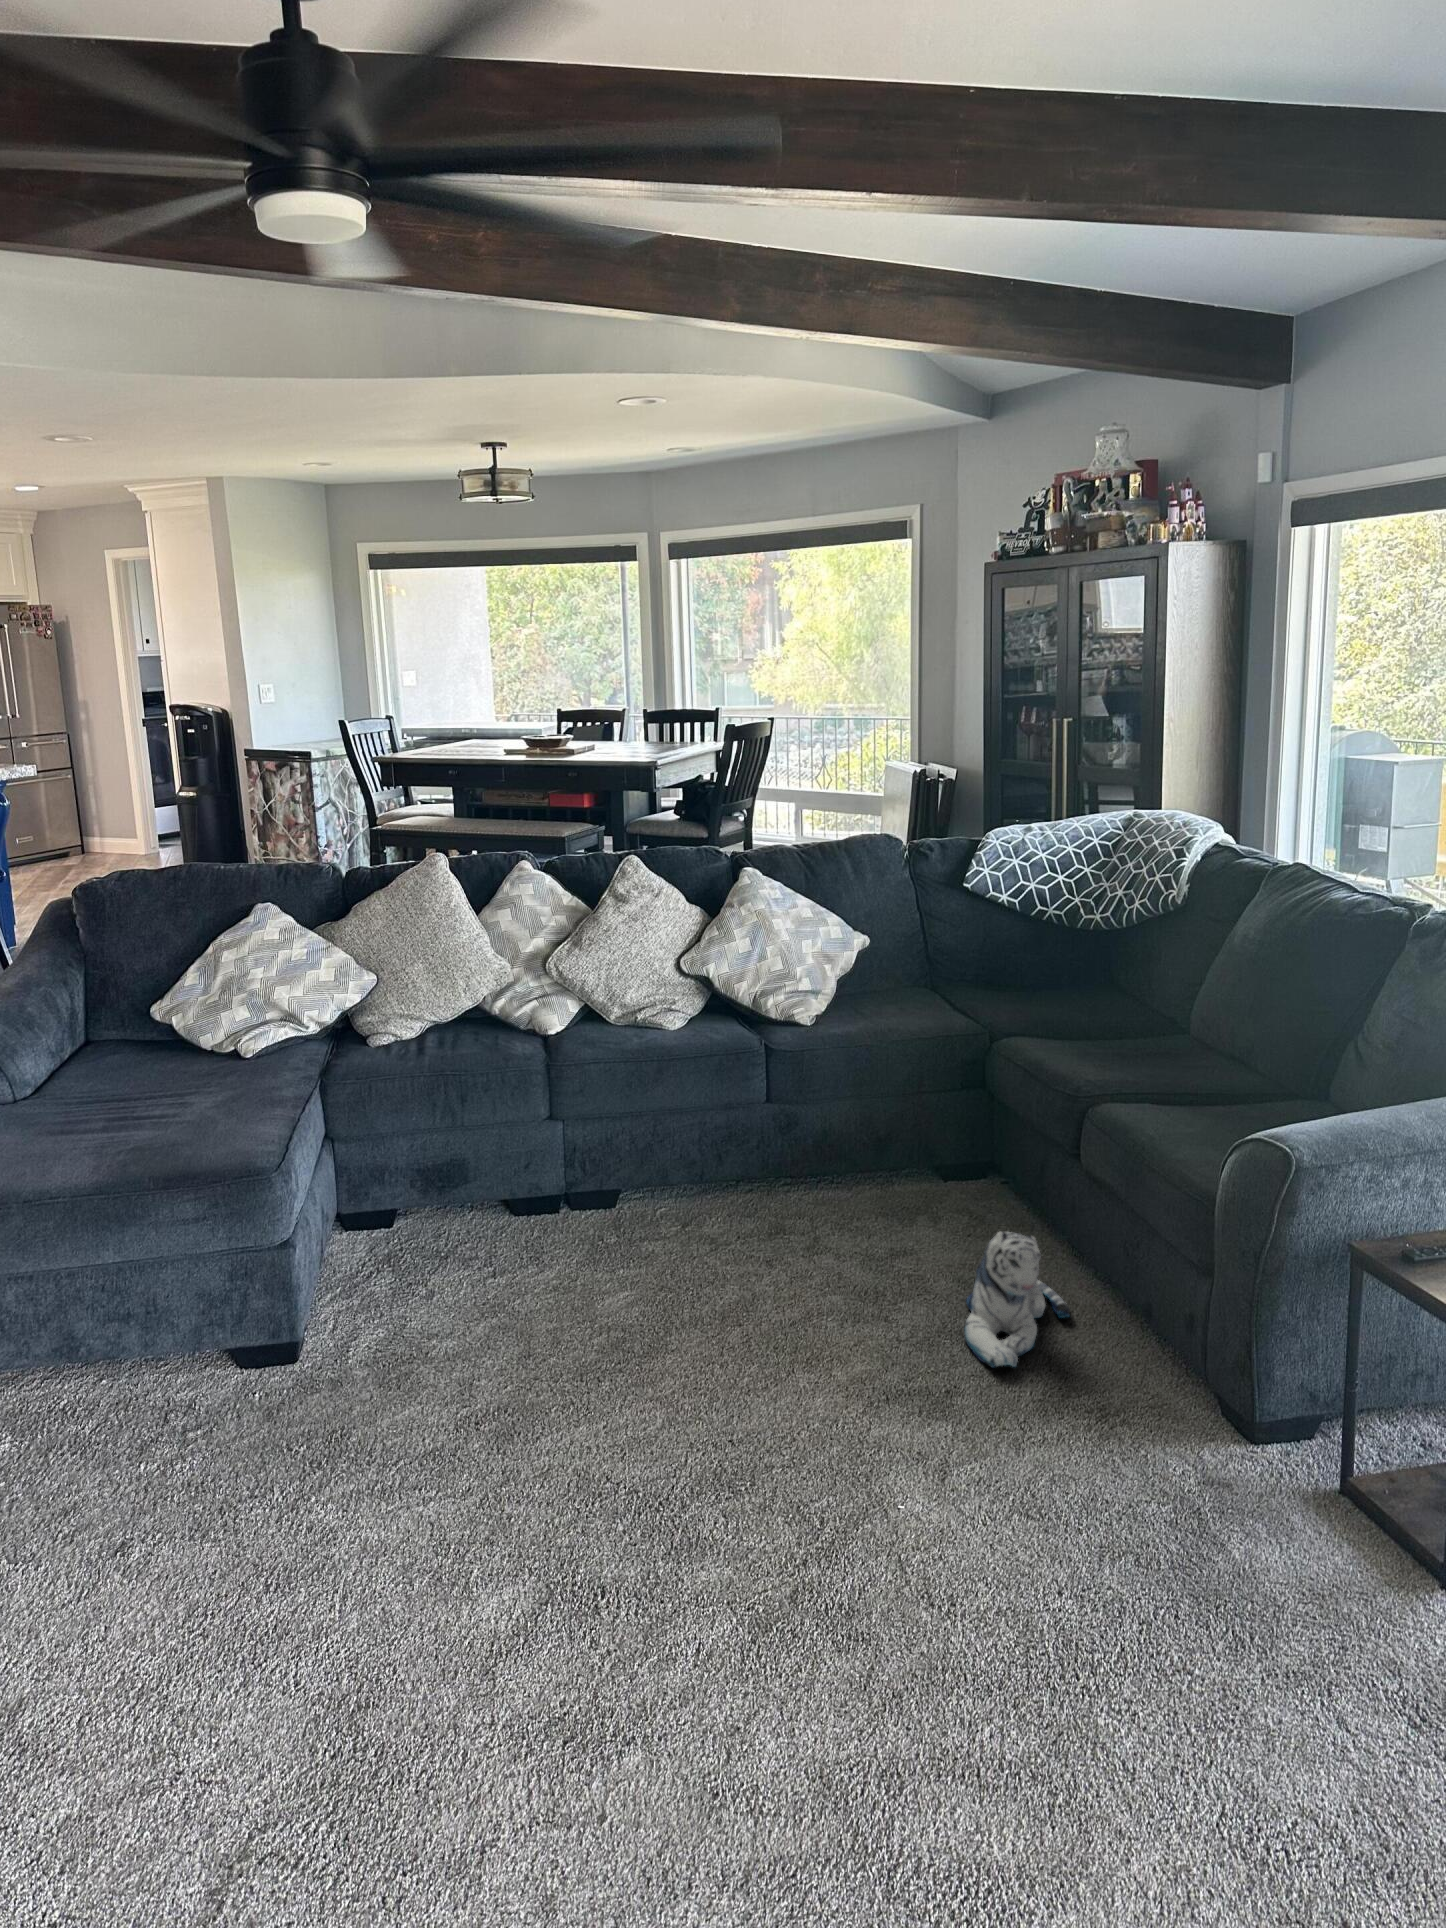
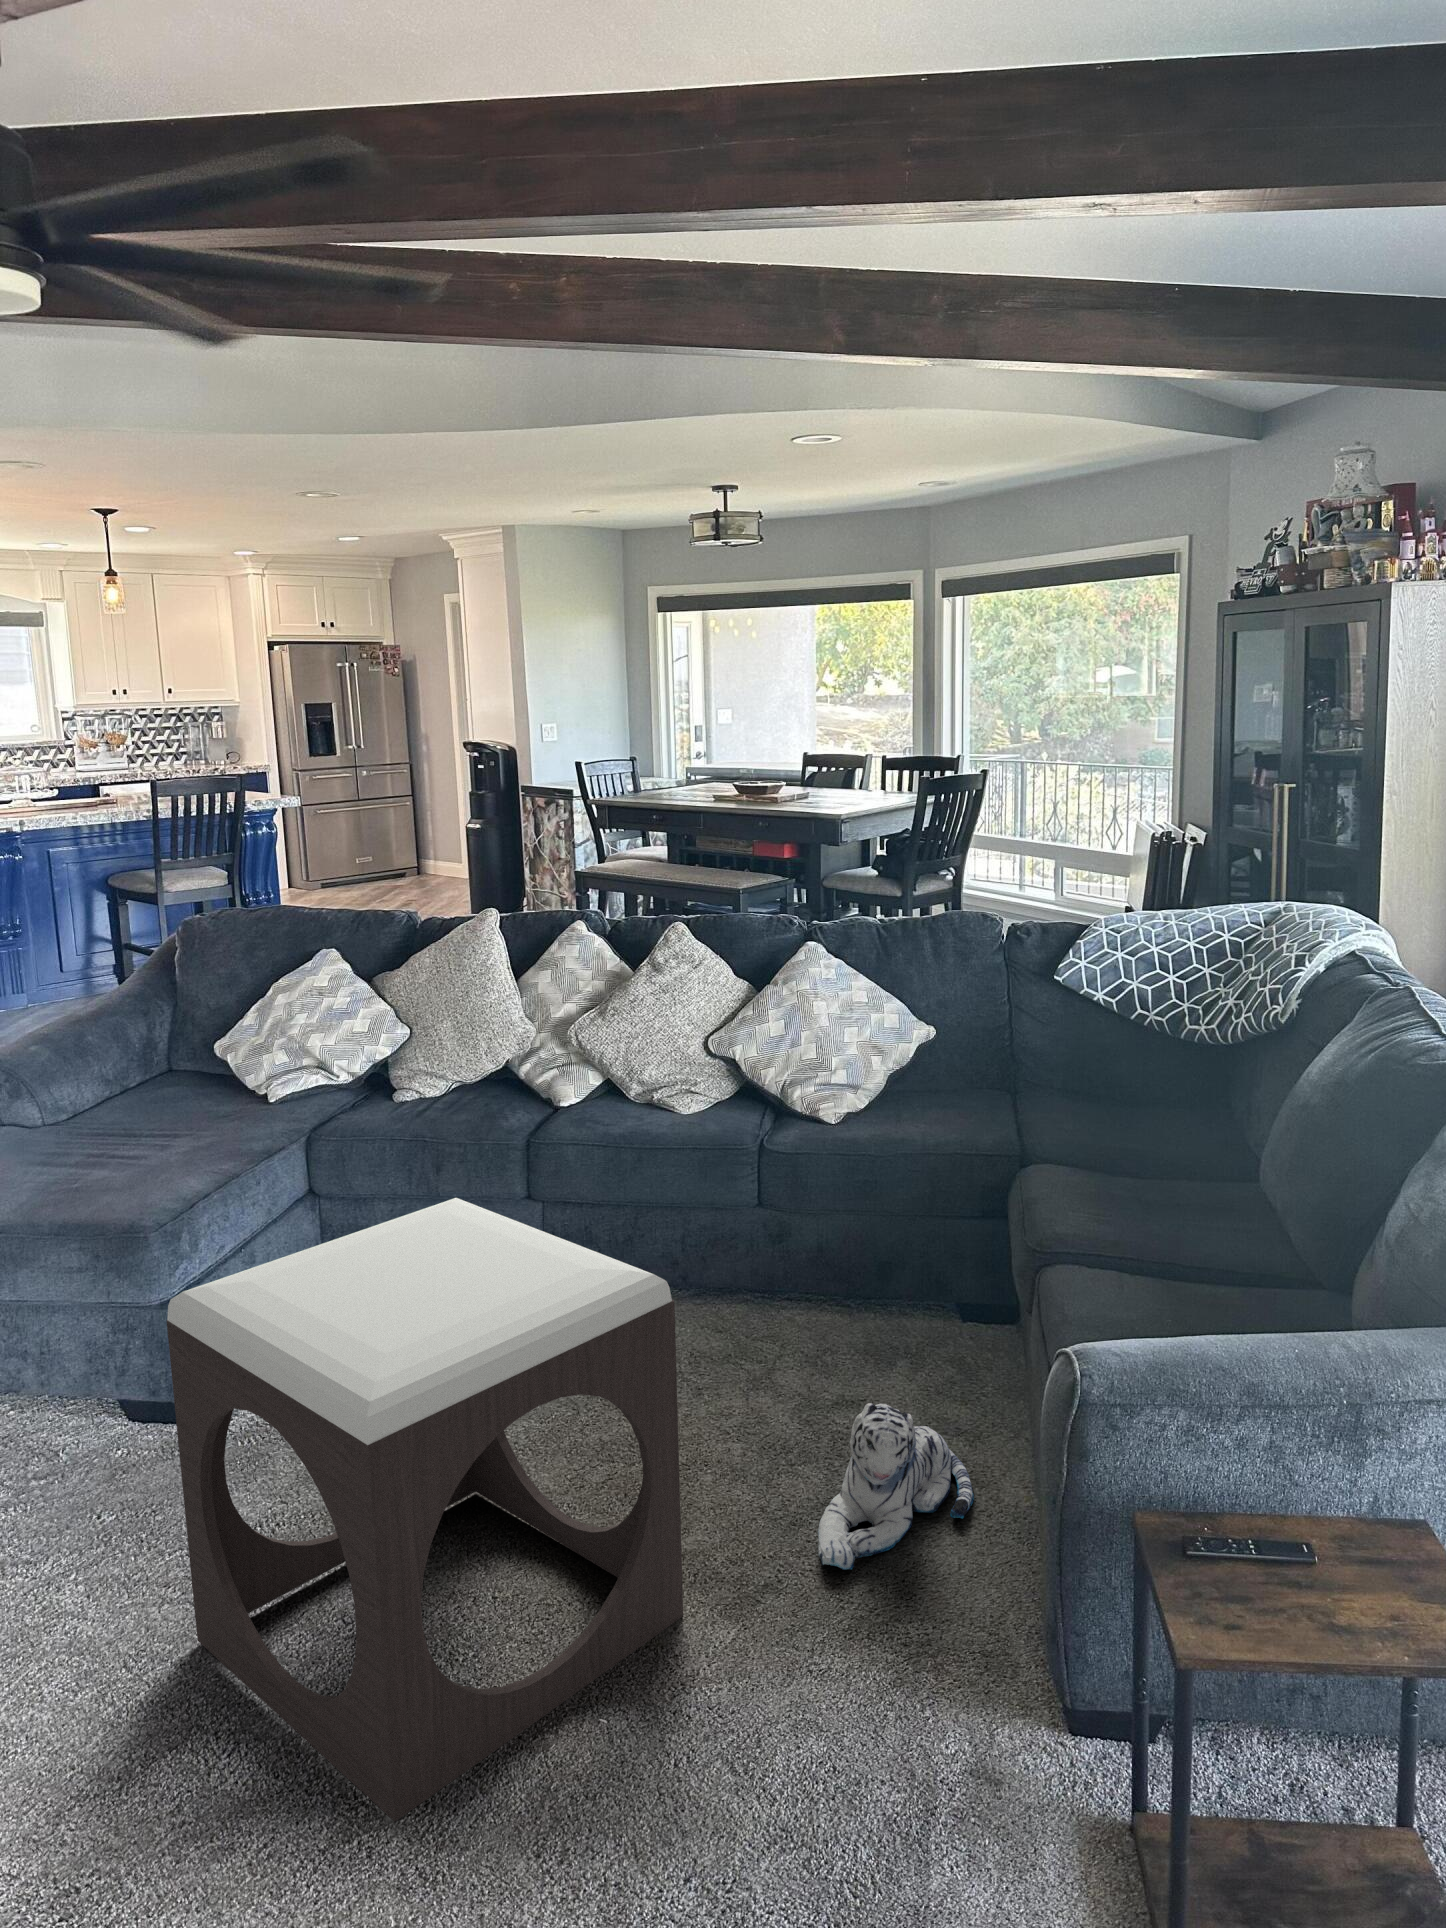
footstool: none [491,1096,917,1614] -> present [167,1198,683,1821]

